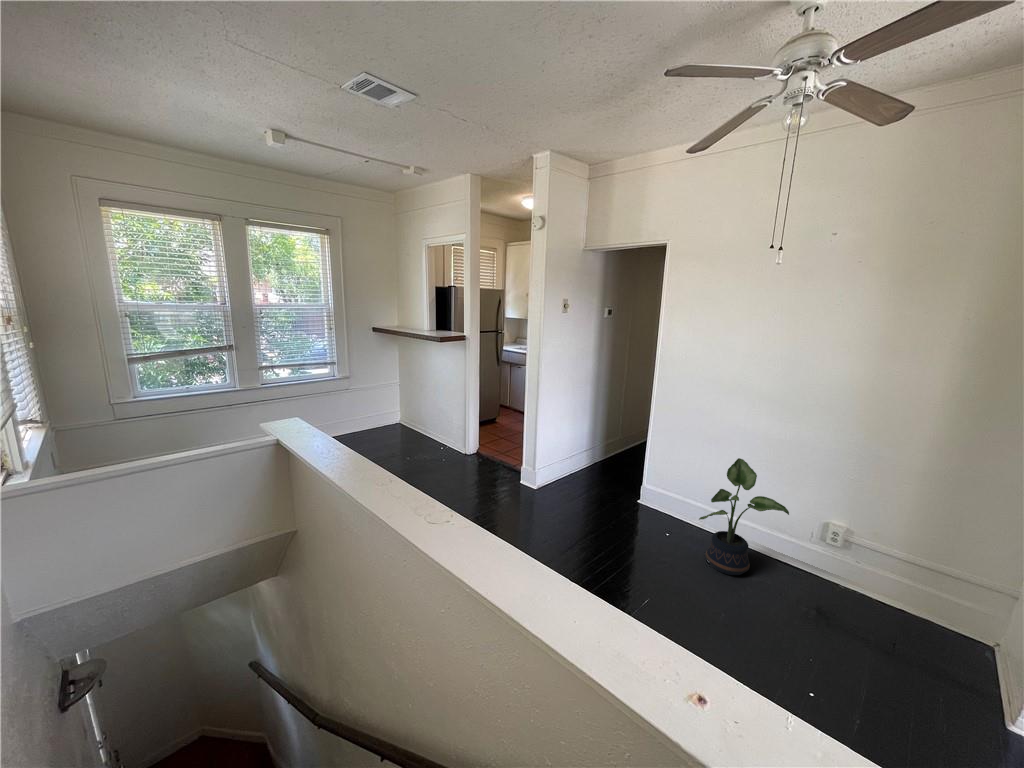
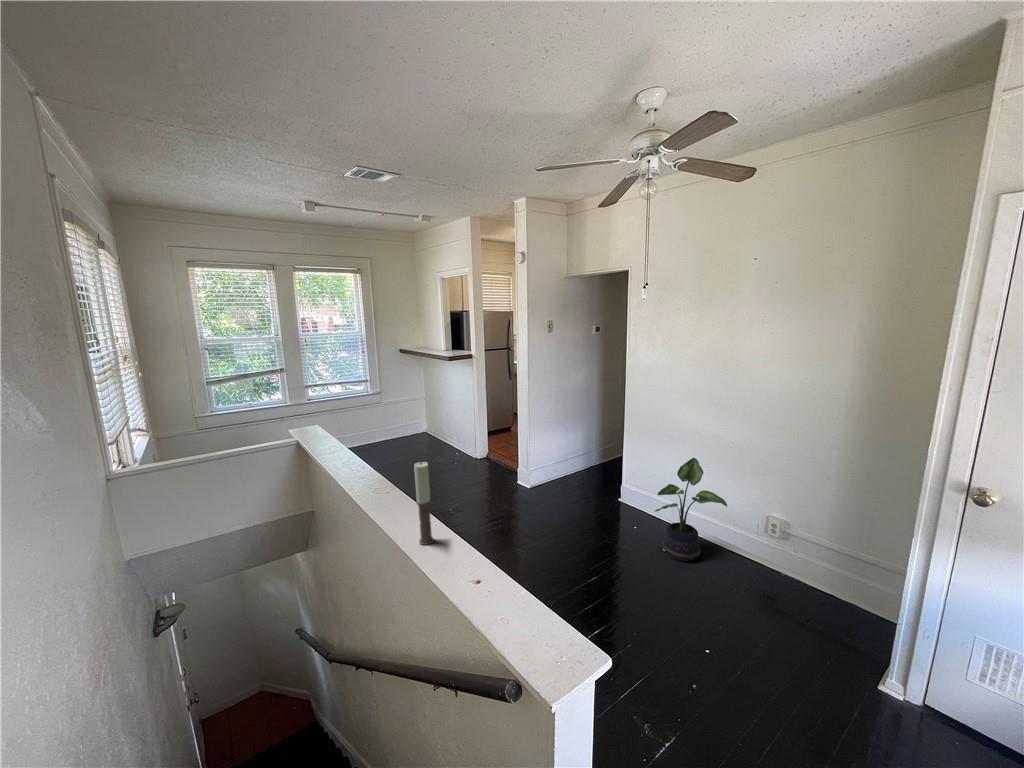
candle: none [516,479,540,601] -> present [414,462,433,545]

